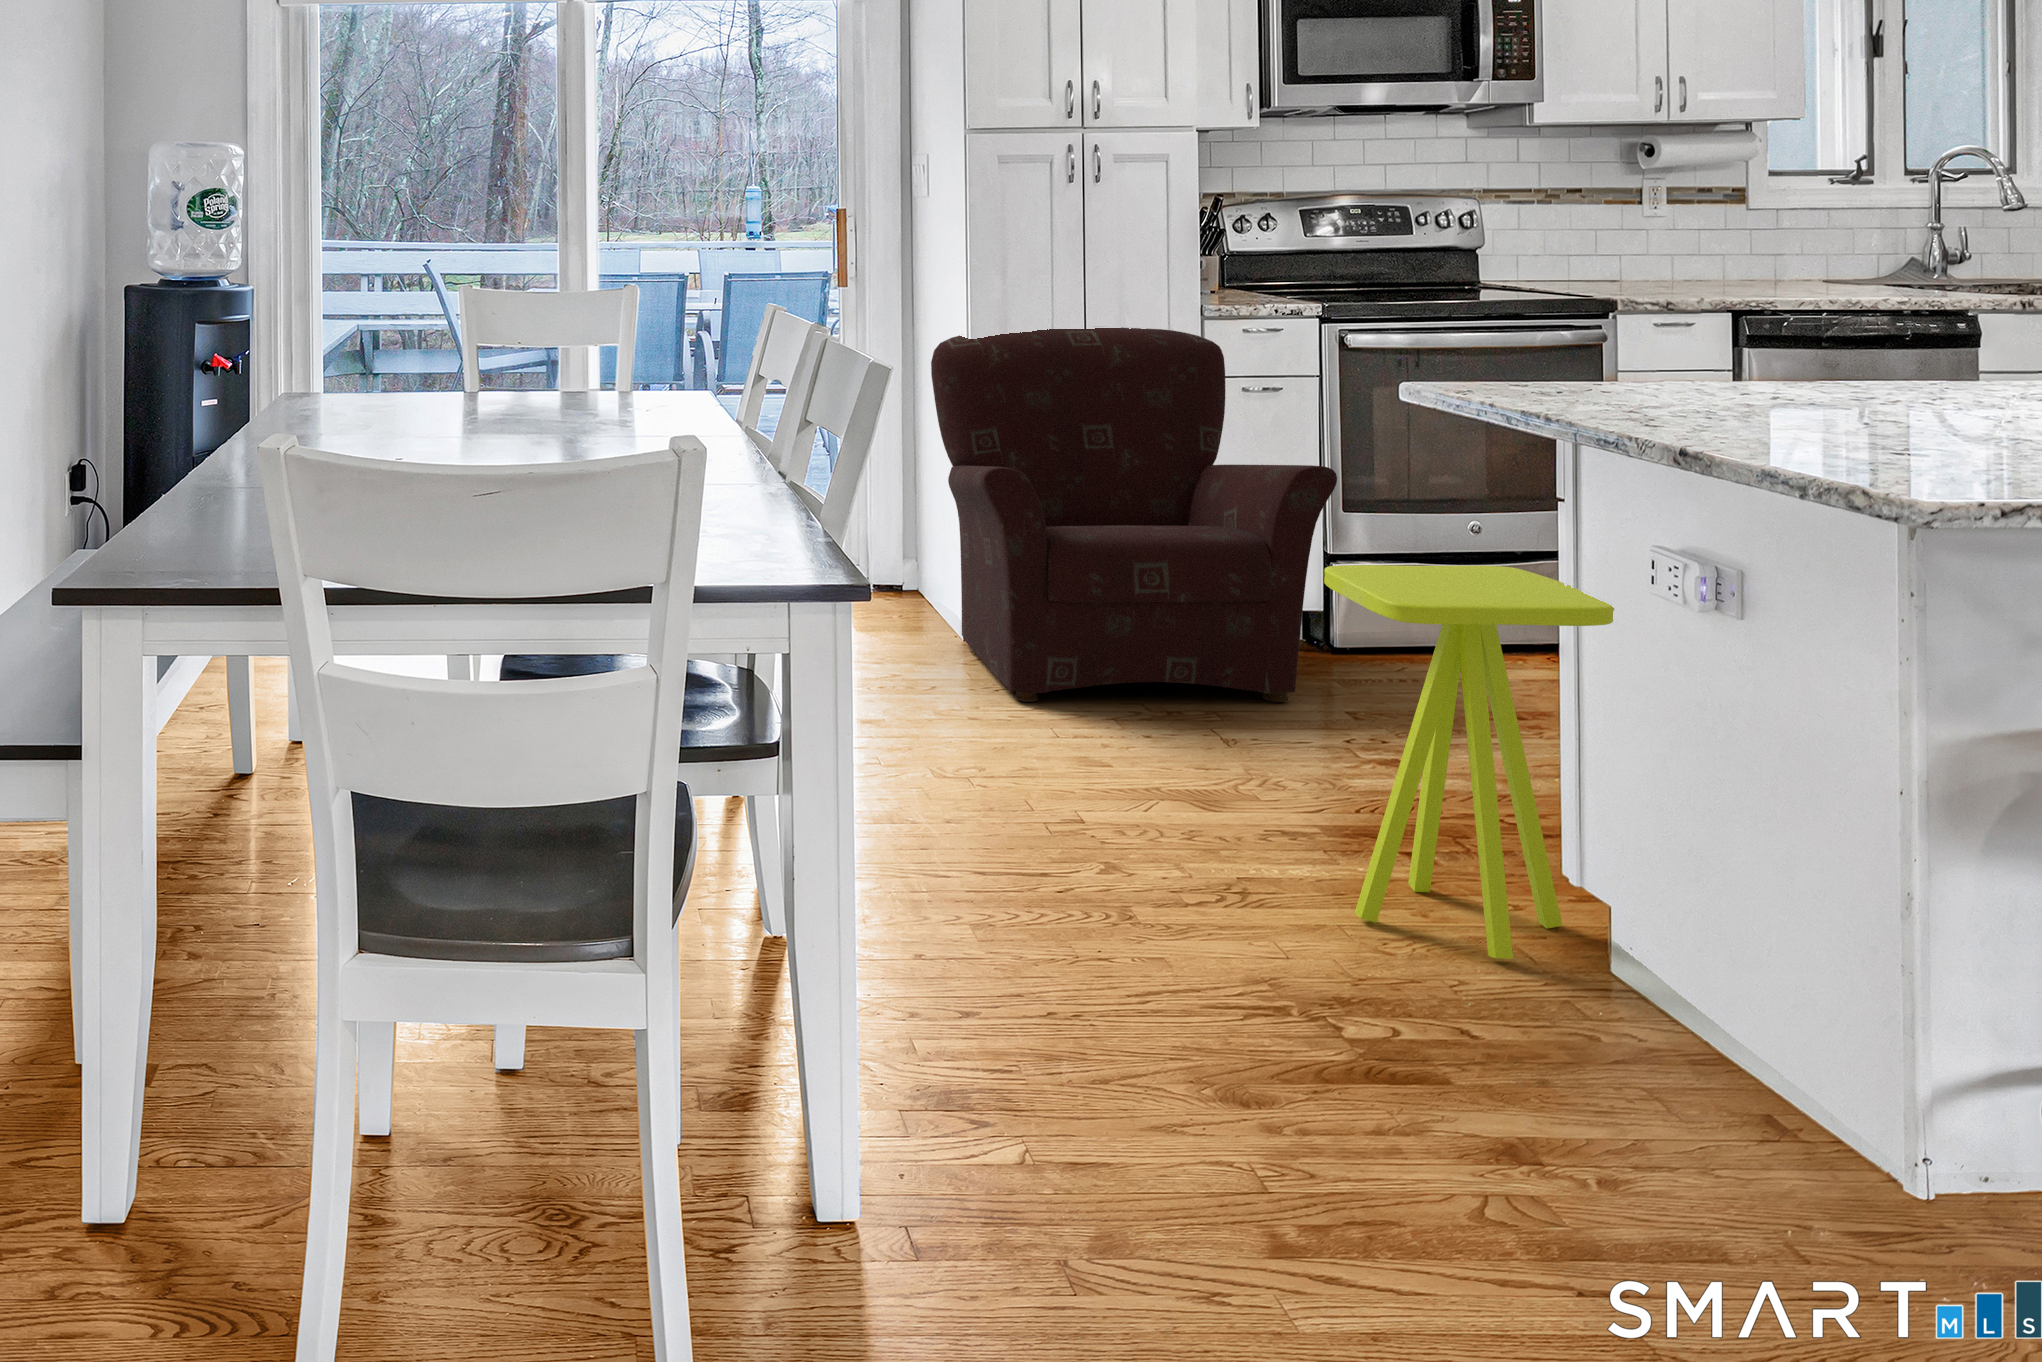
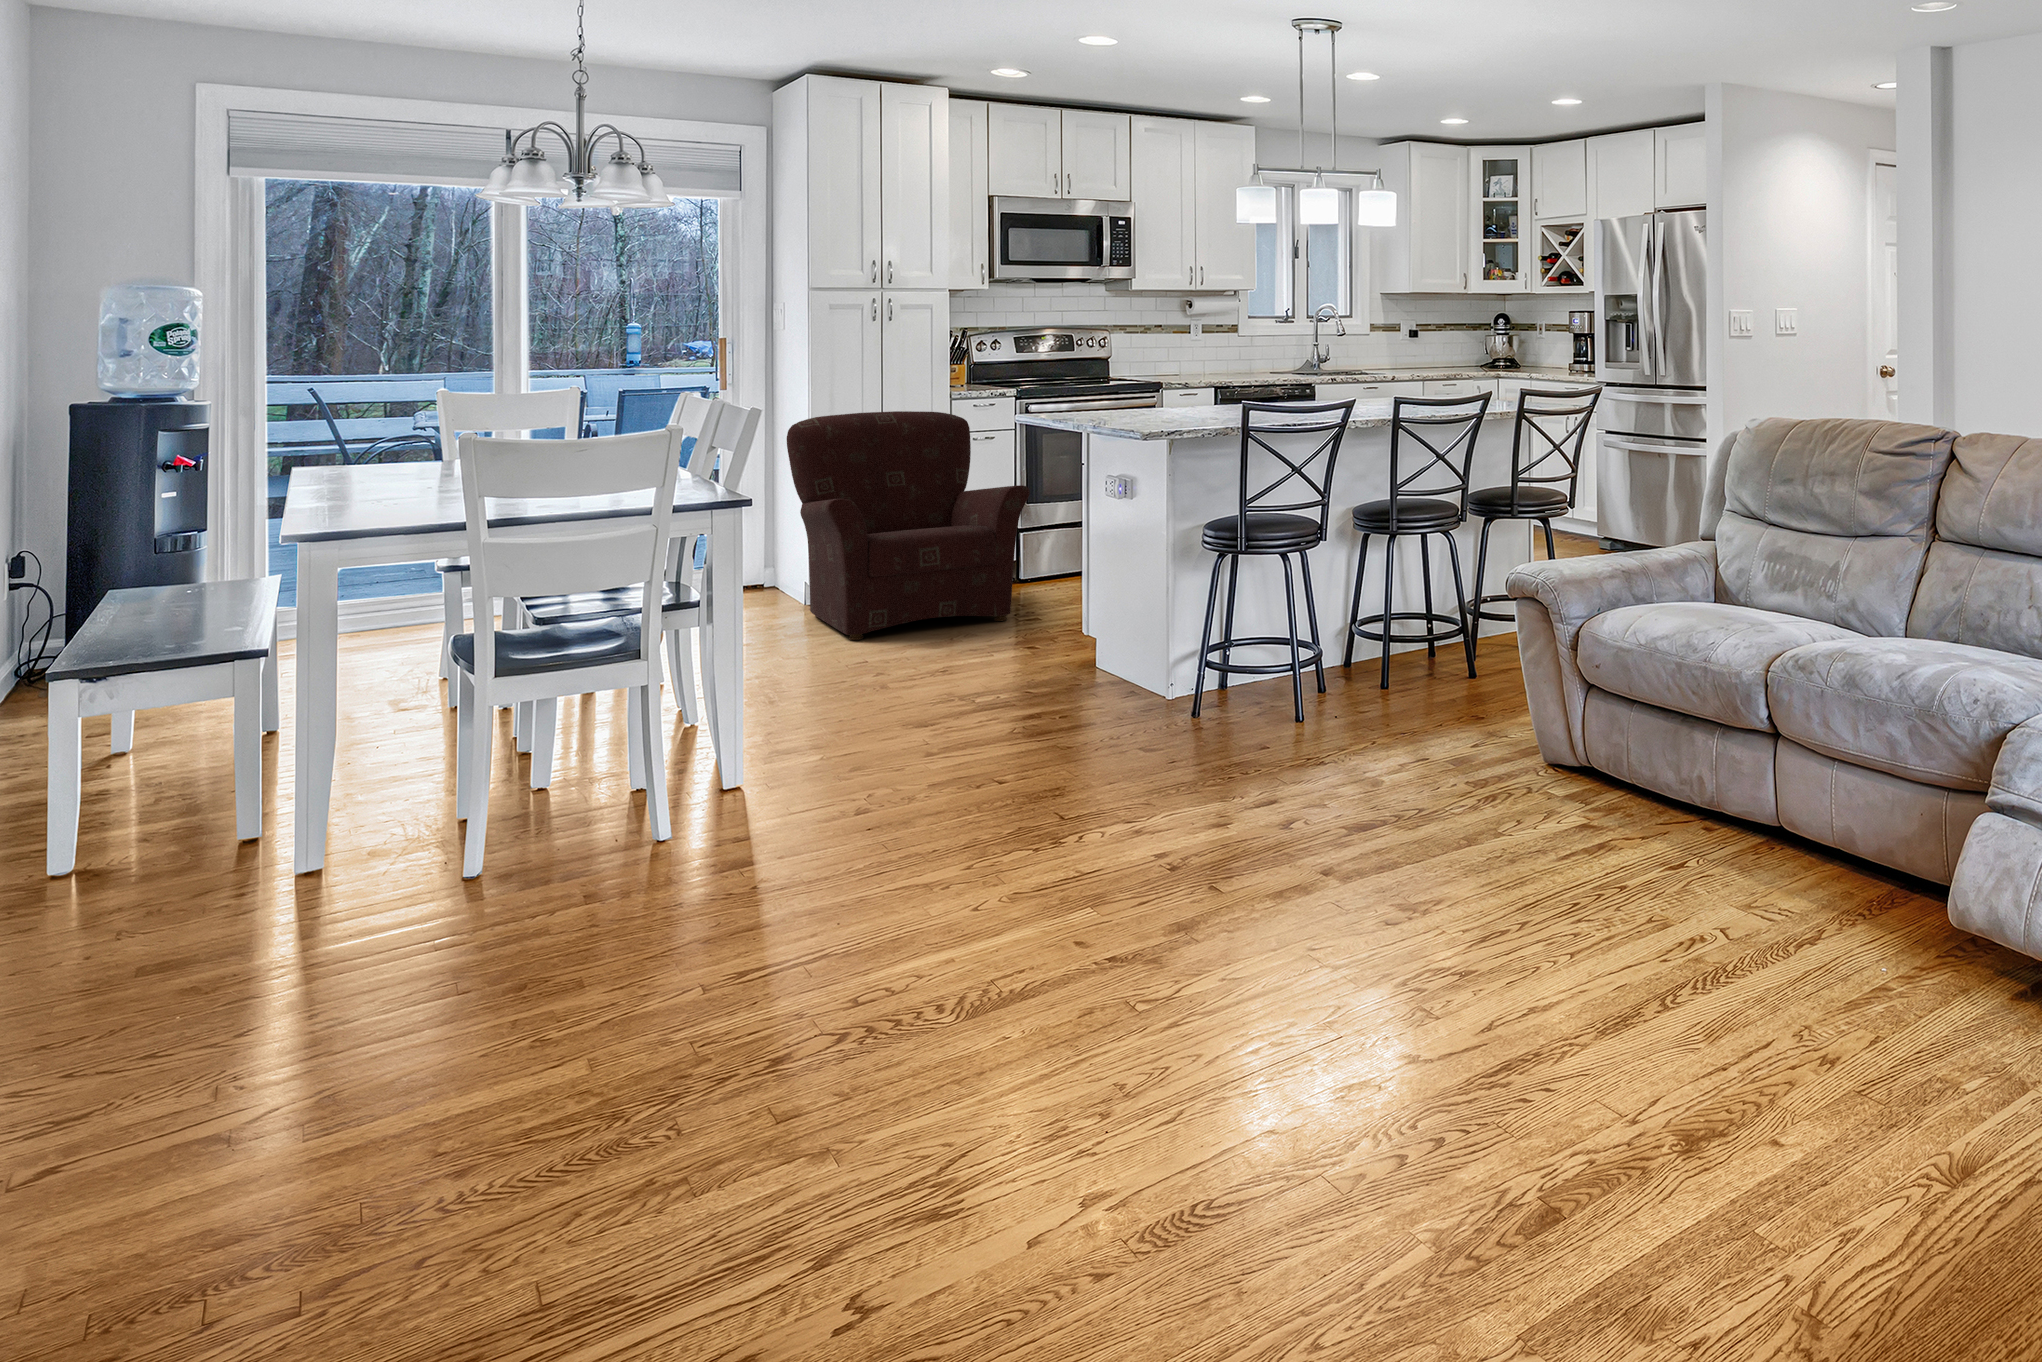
side table: present [1324,565,1614,959] -> none [1015,522,1136,702]

